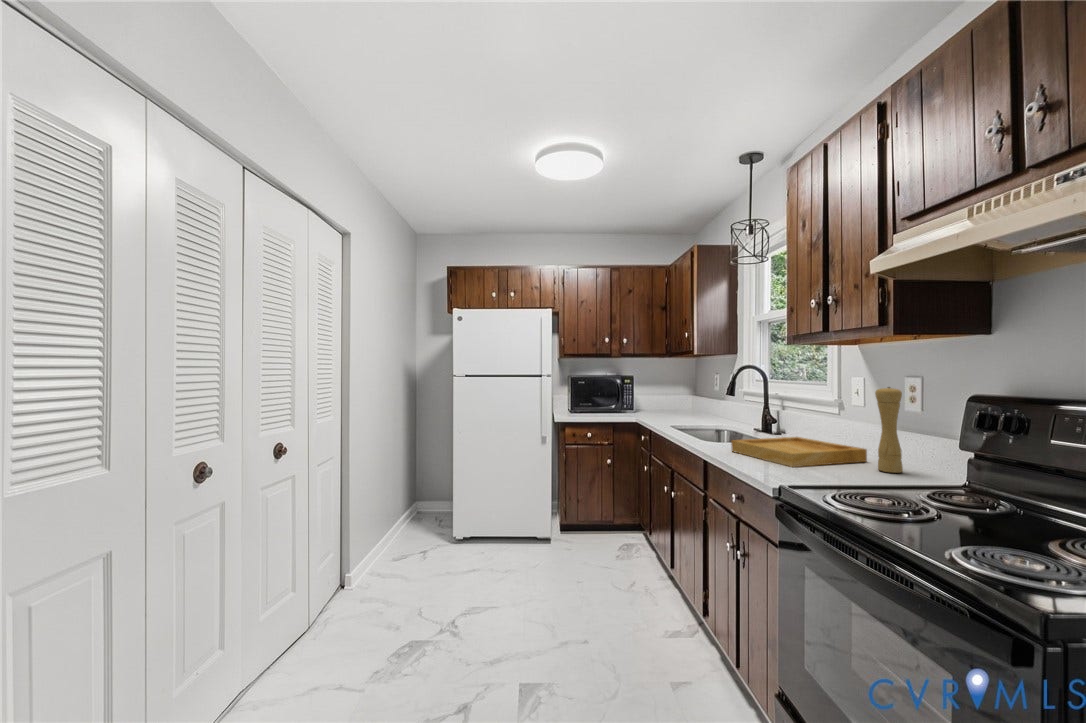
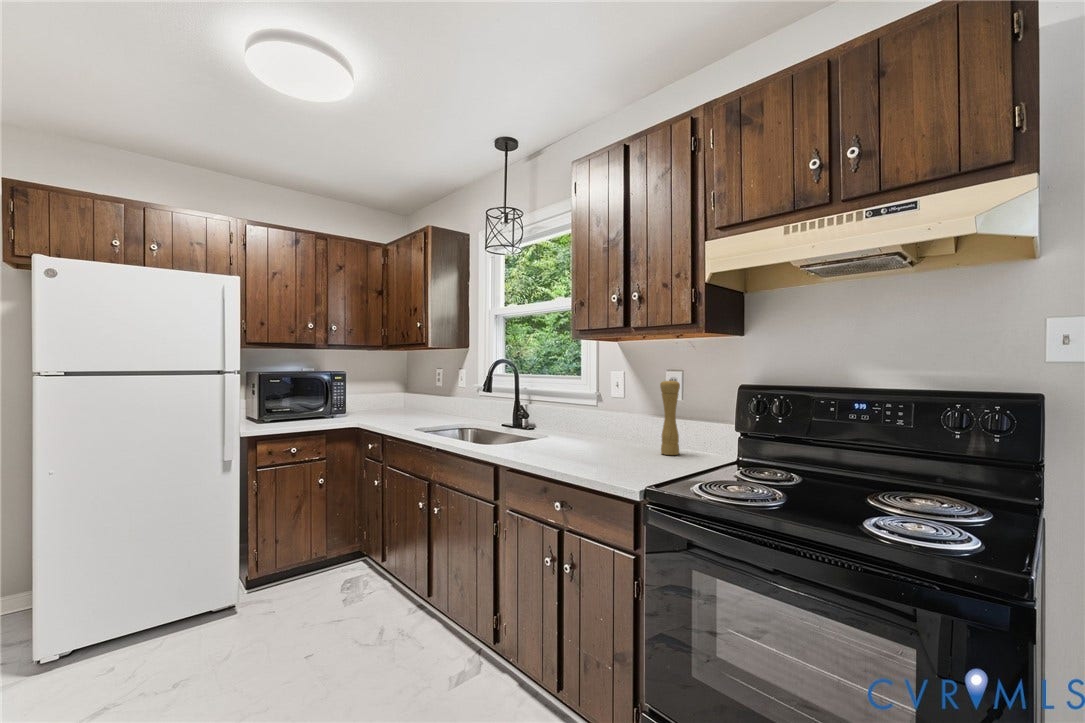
tray: present [731,437,867,467] -> none [527,430,641,461]

